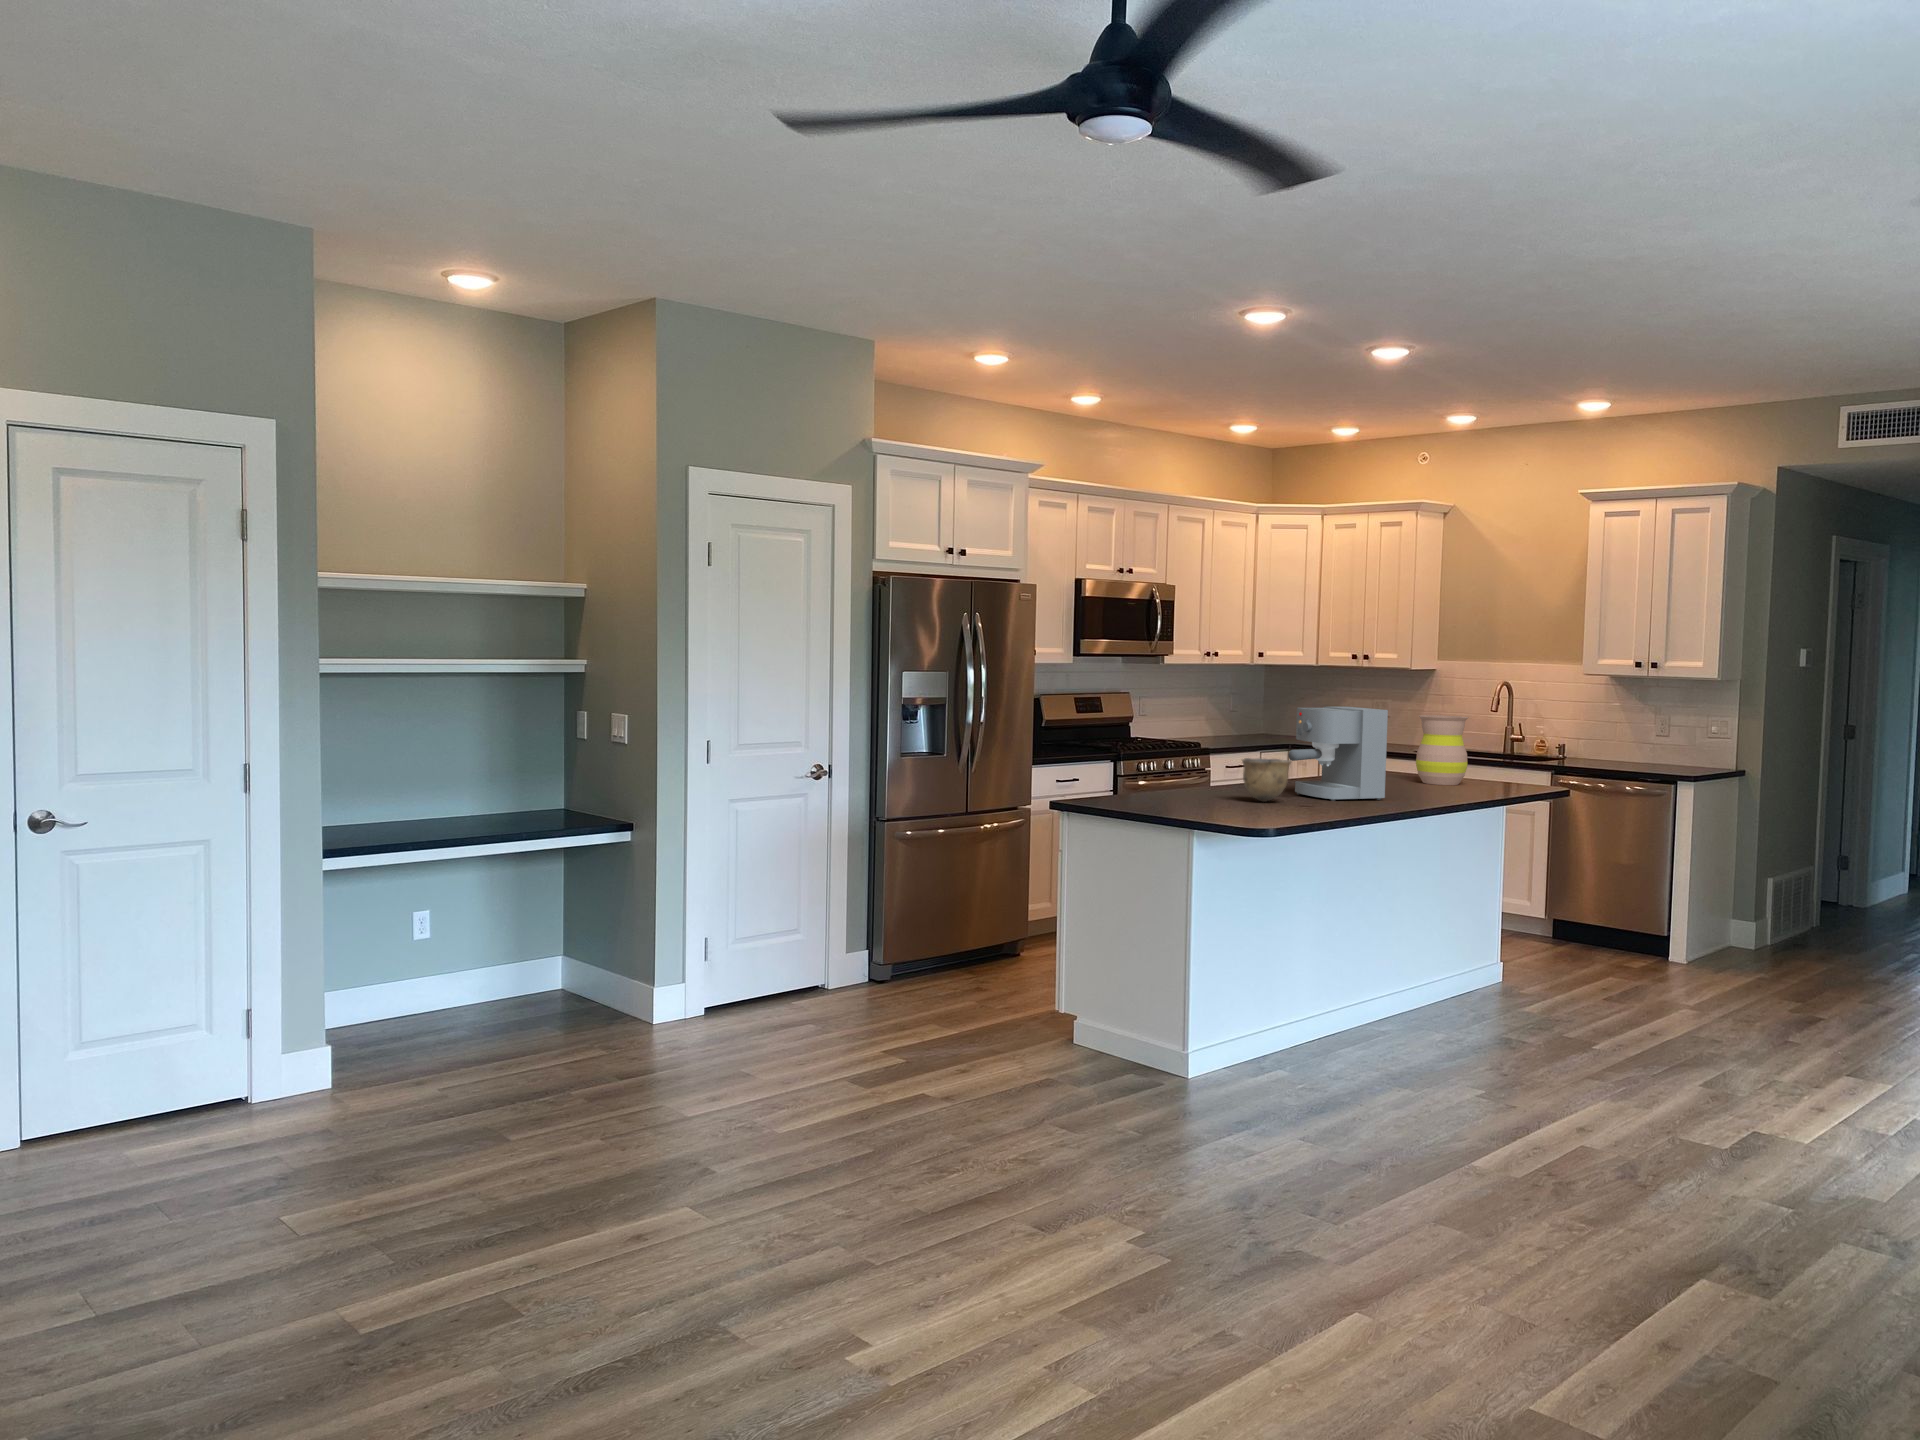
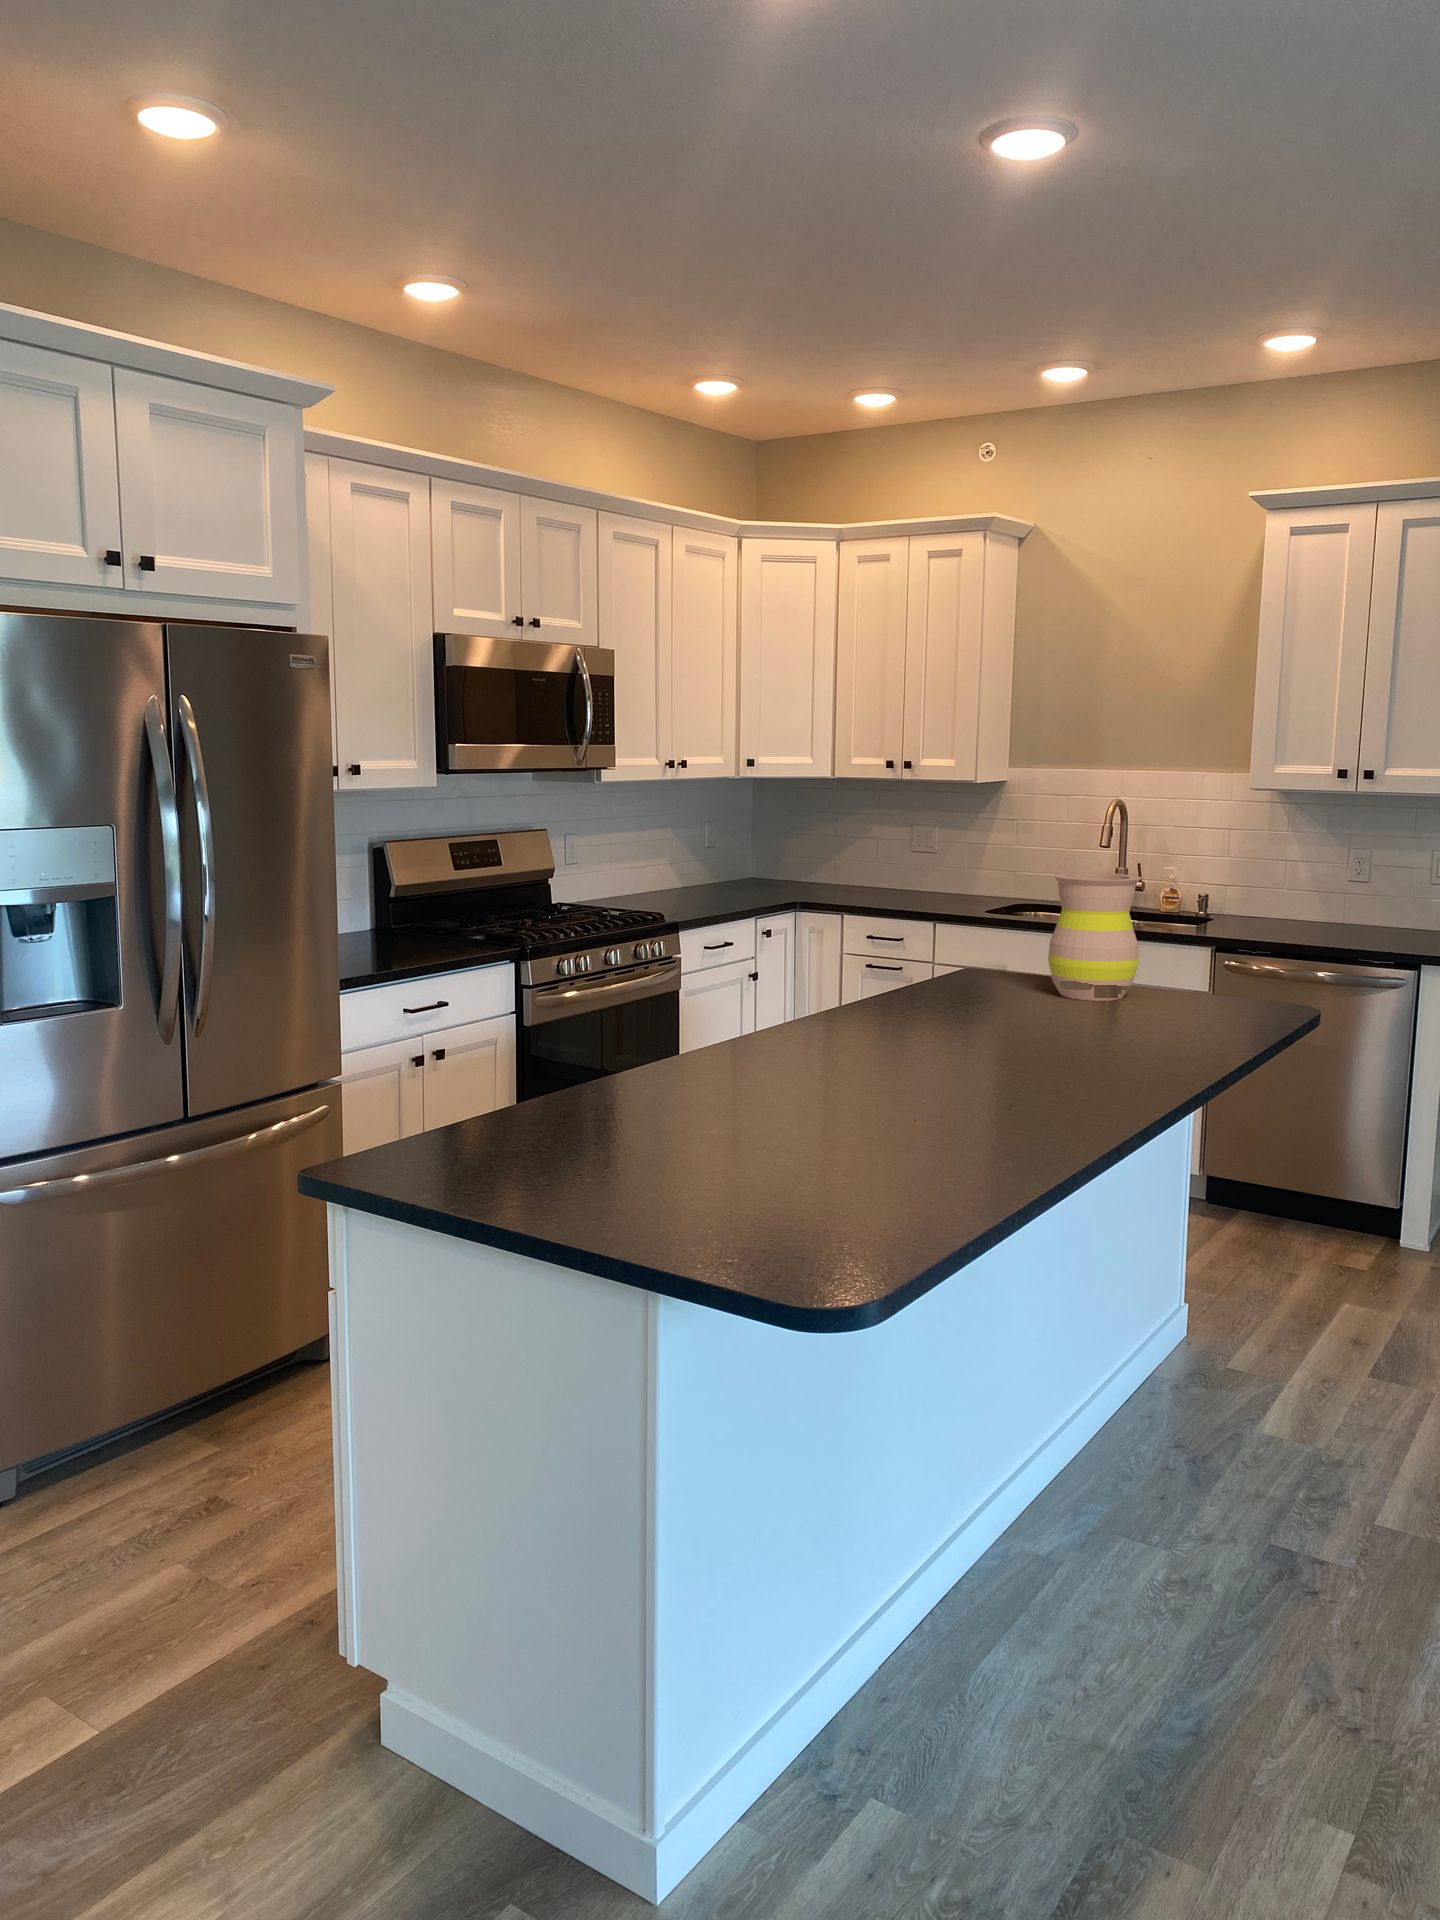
coffee maker: present [1288,707,1388,801] -> none [872,881,1075,1102]
bowl: present [1242,758,1291,802] -> none [774,1020,891,1127]

